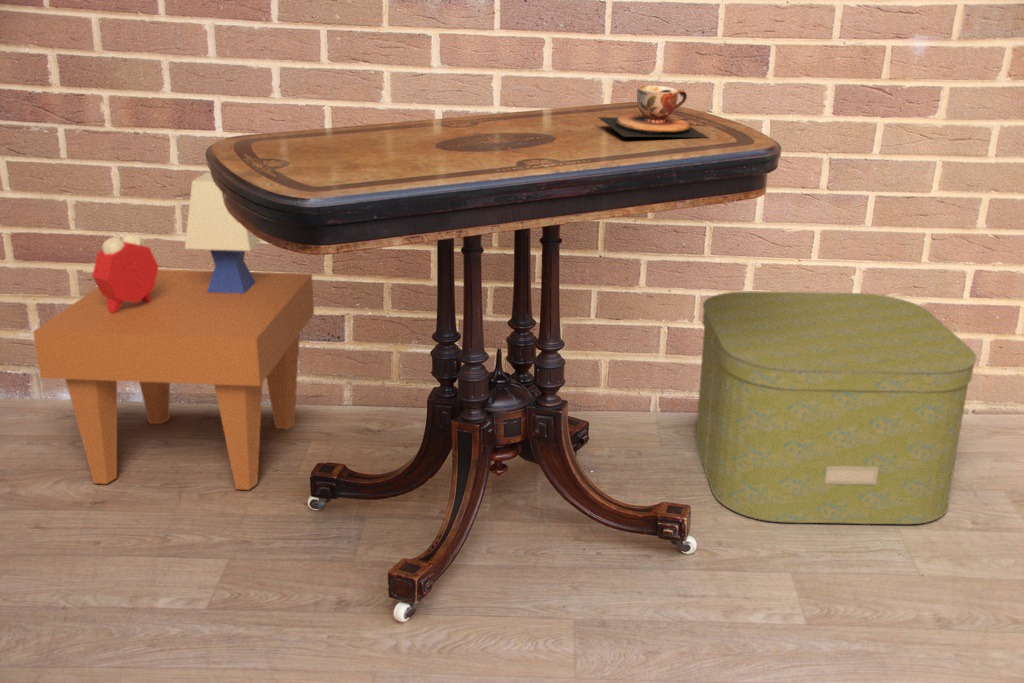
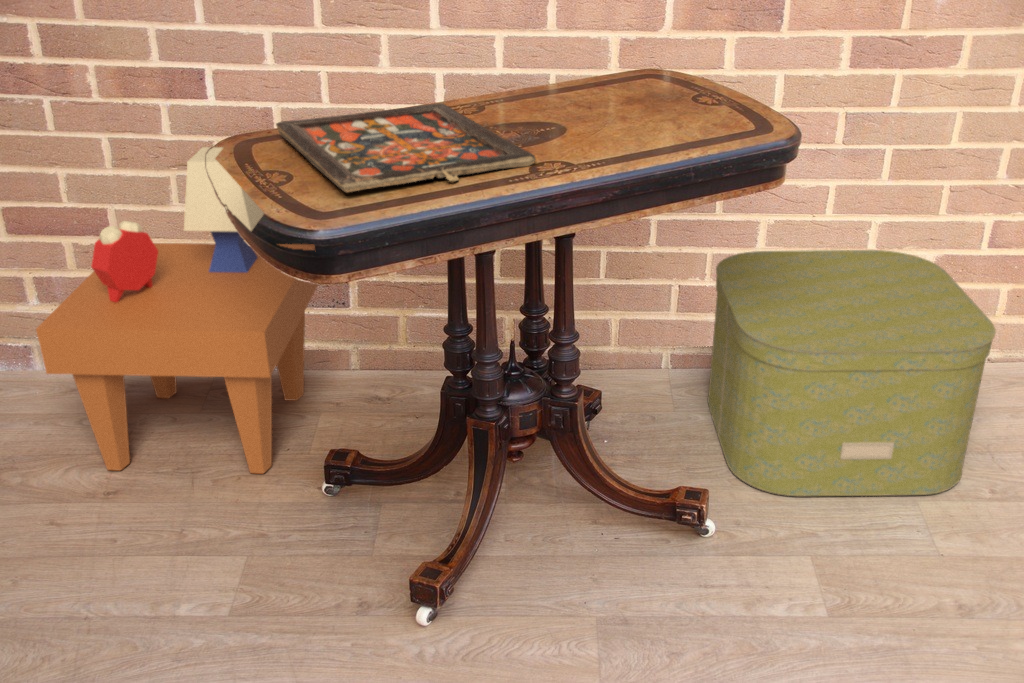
teacup: present [599,85,707,137] -> none [609,70,727,132]
board game: none [277,118,523,168] -> present [276,103,536,192]

